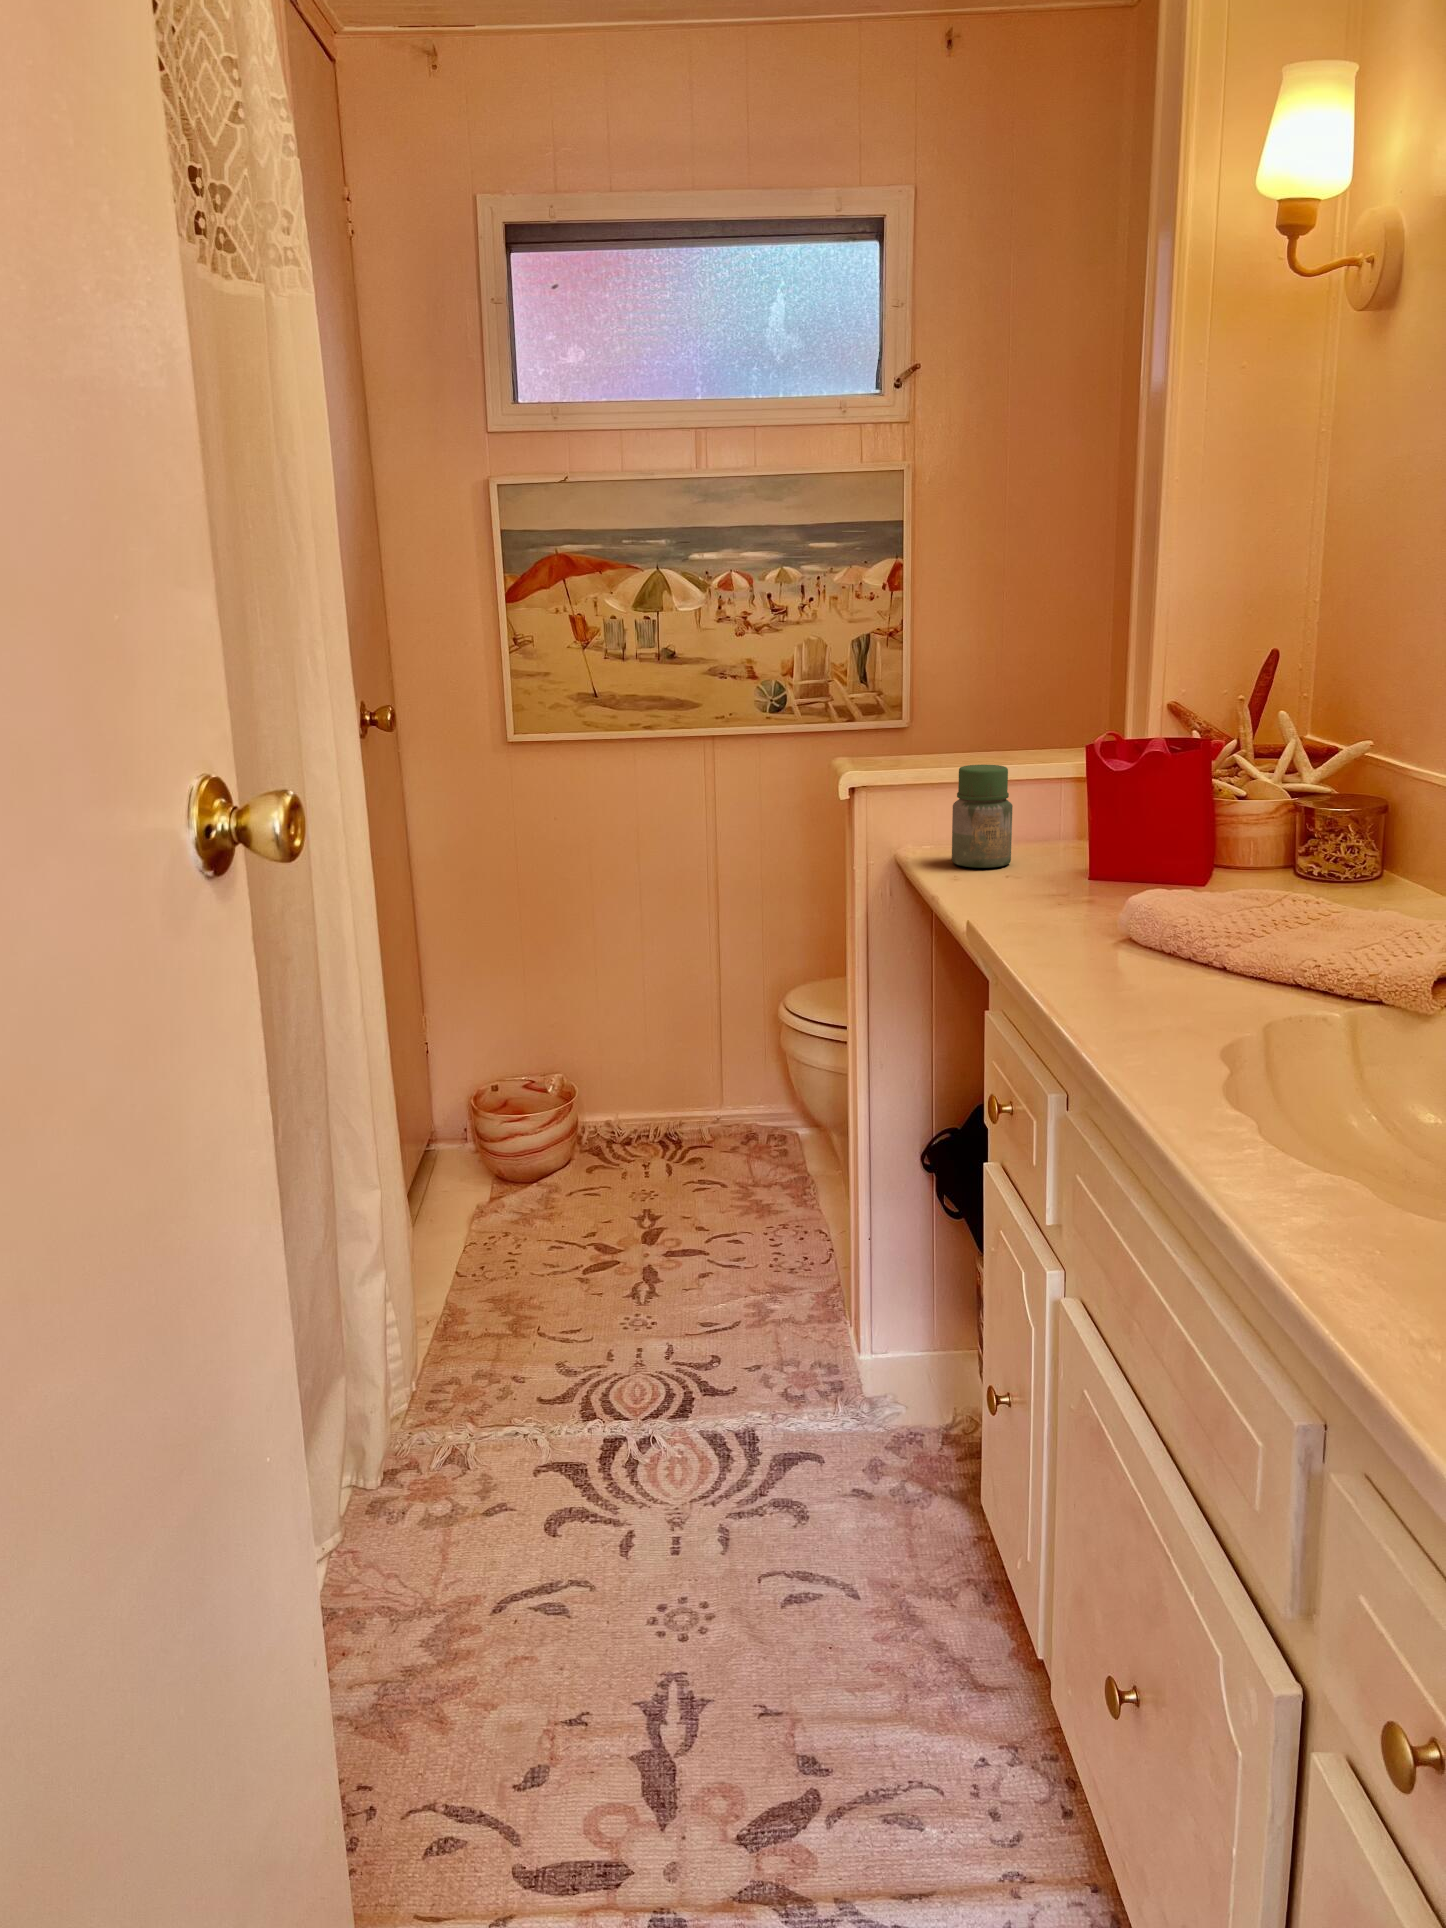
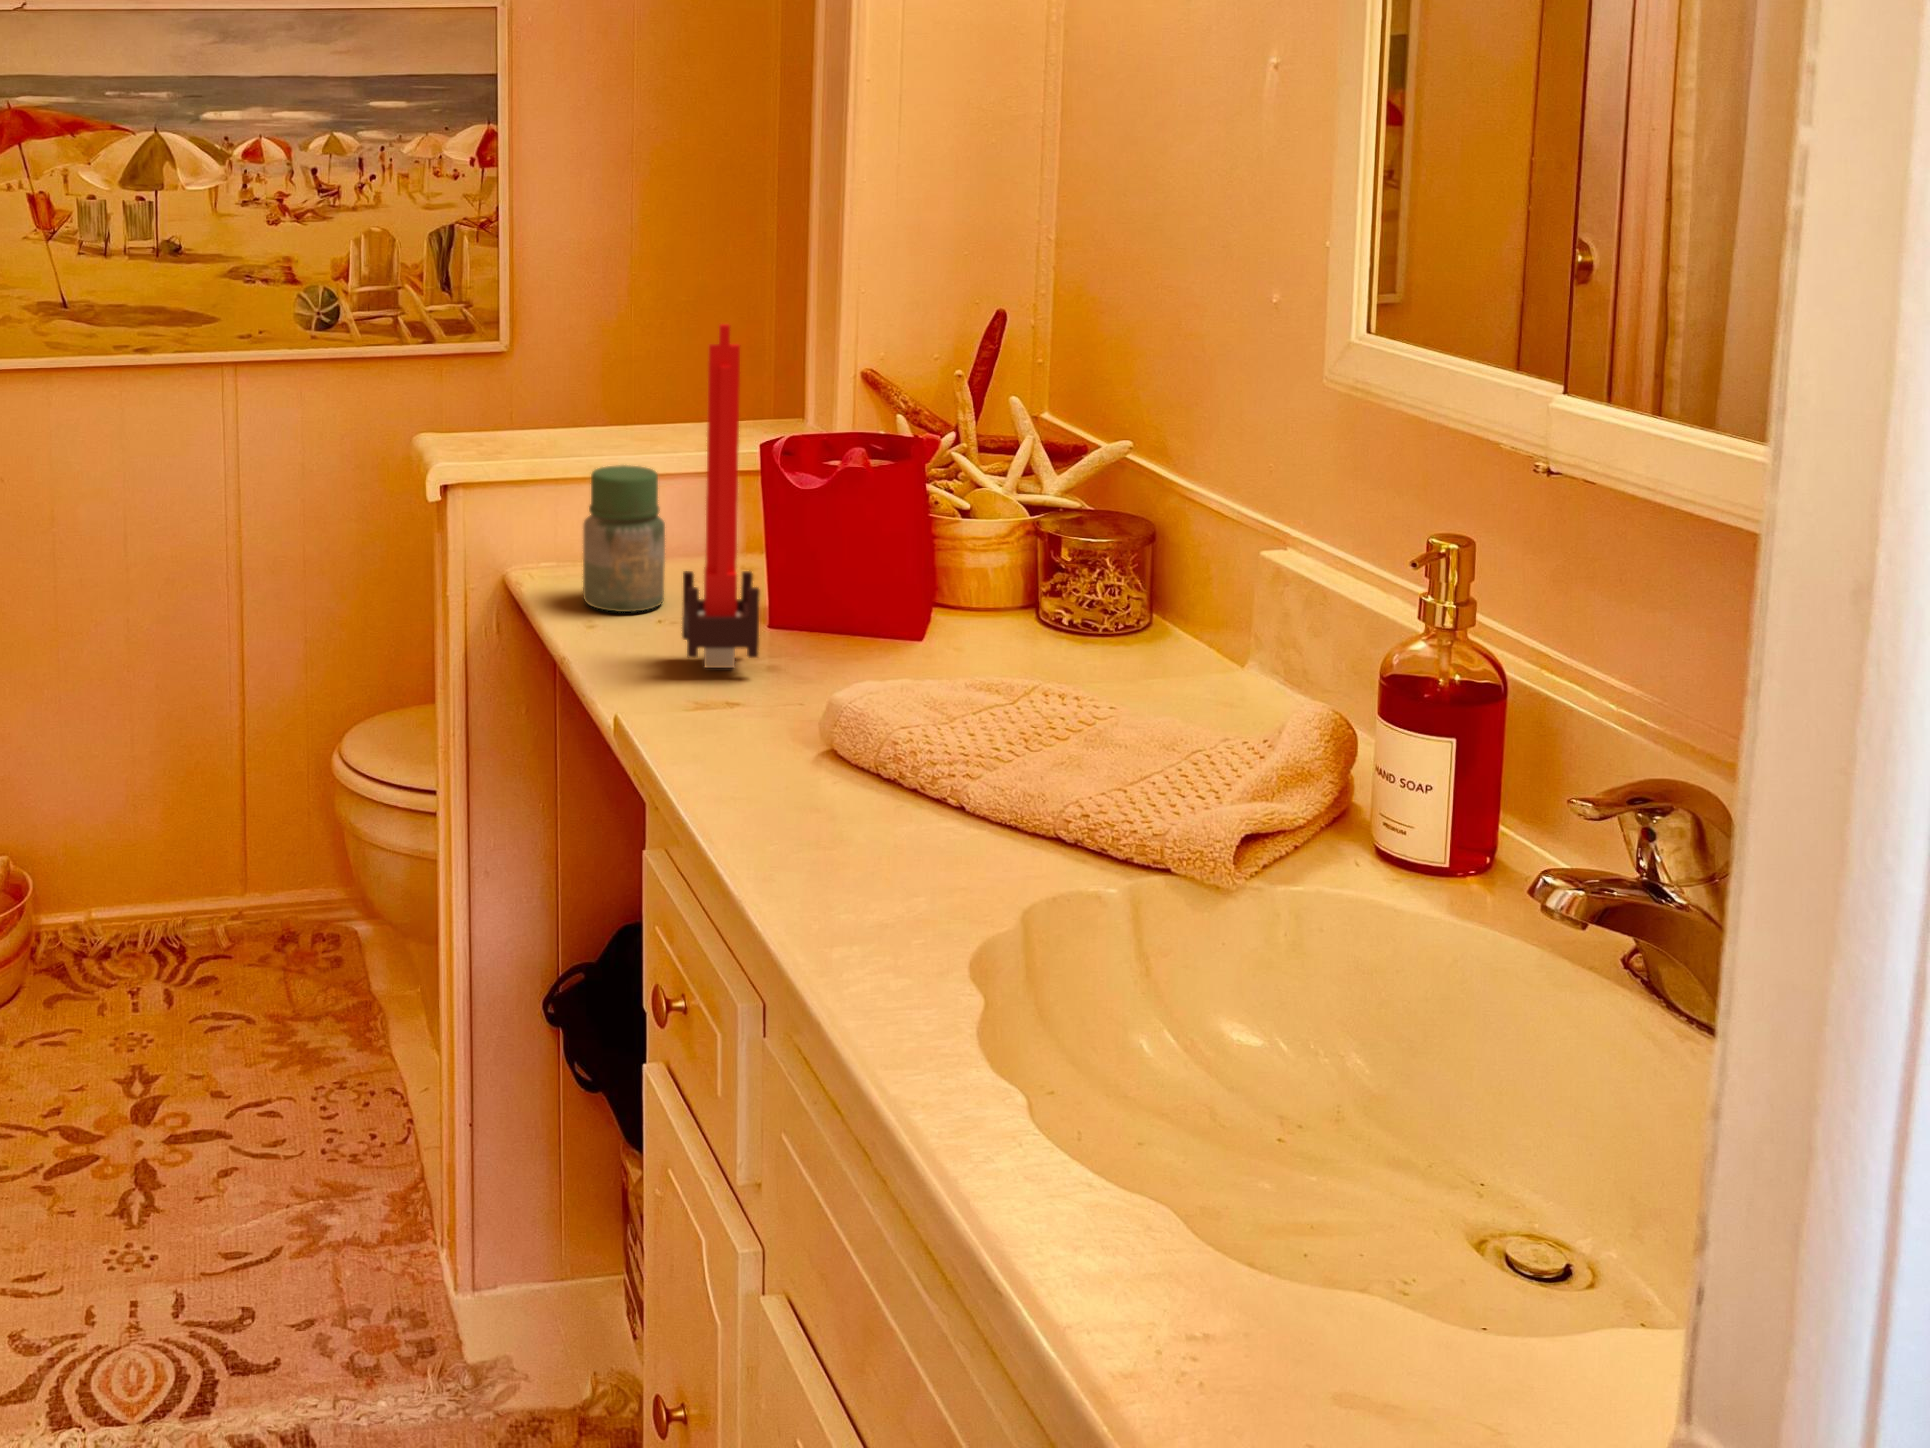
candle: none [1022,642,1079,897] -> present [682,324,760,668]

